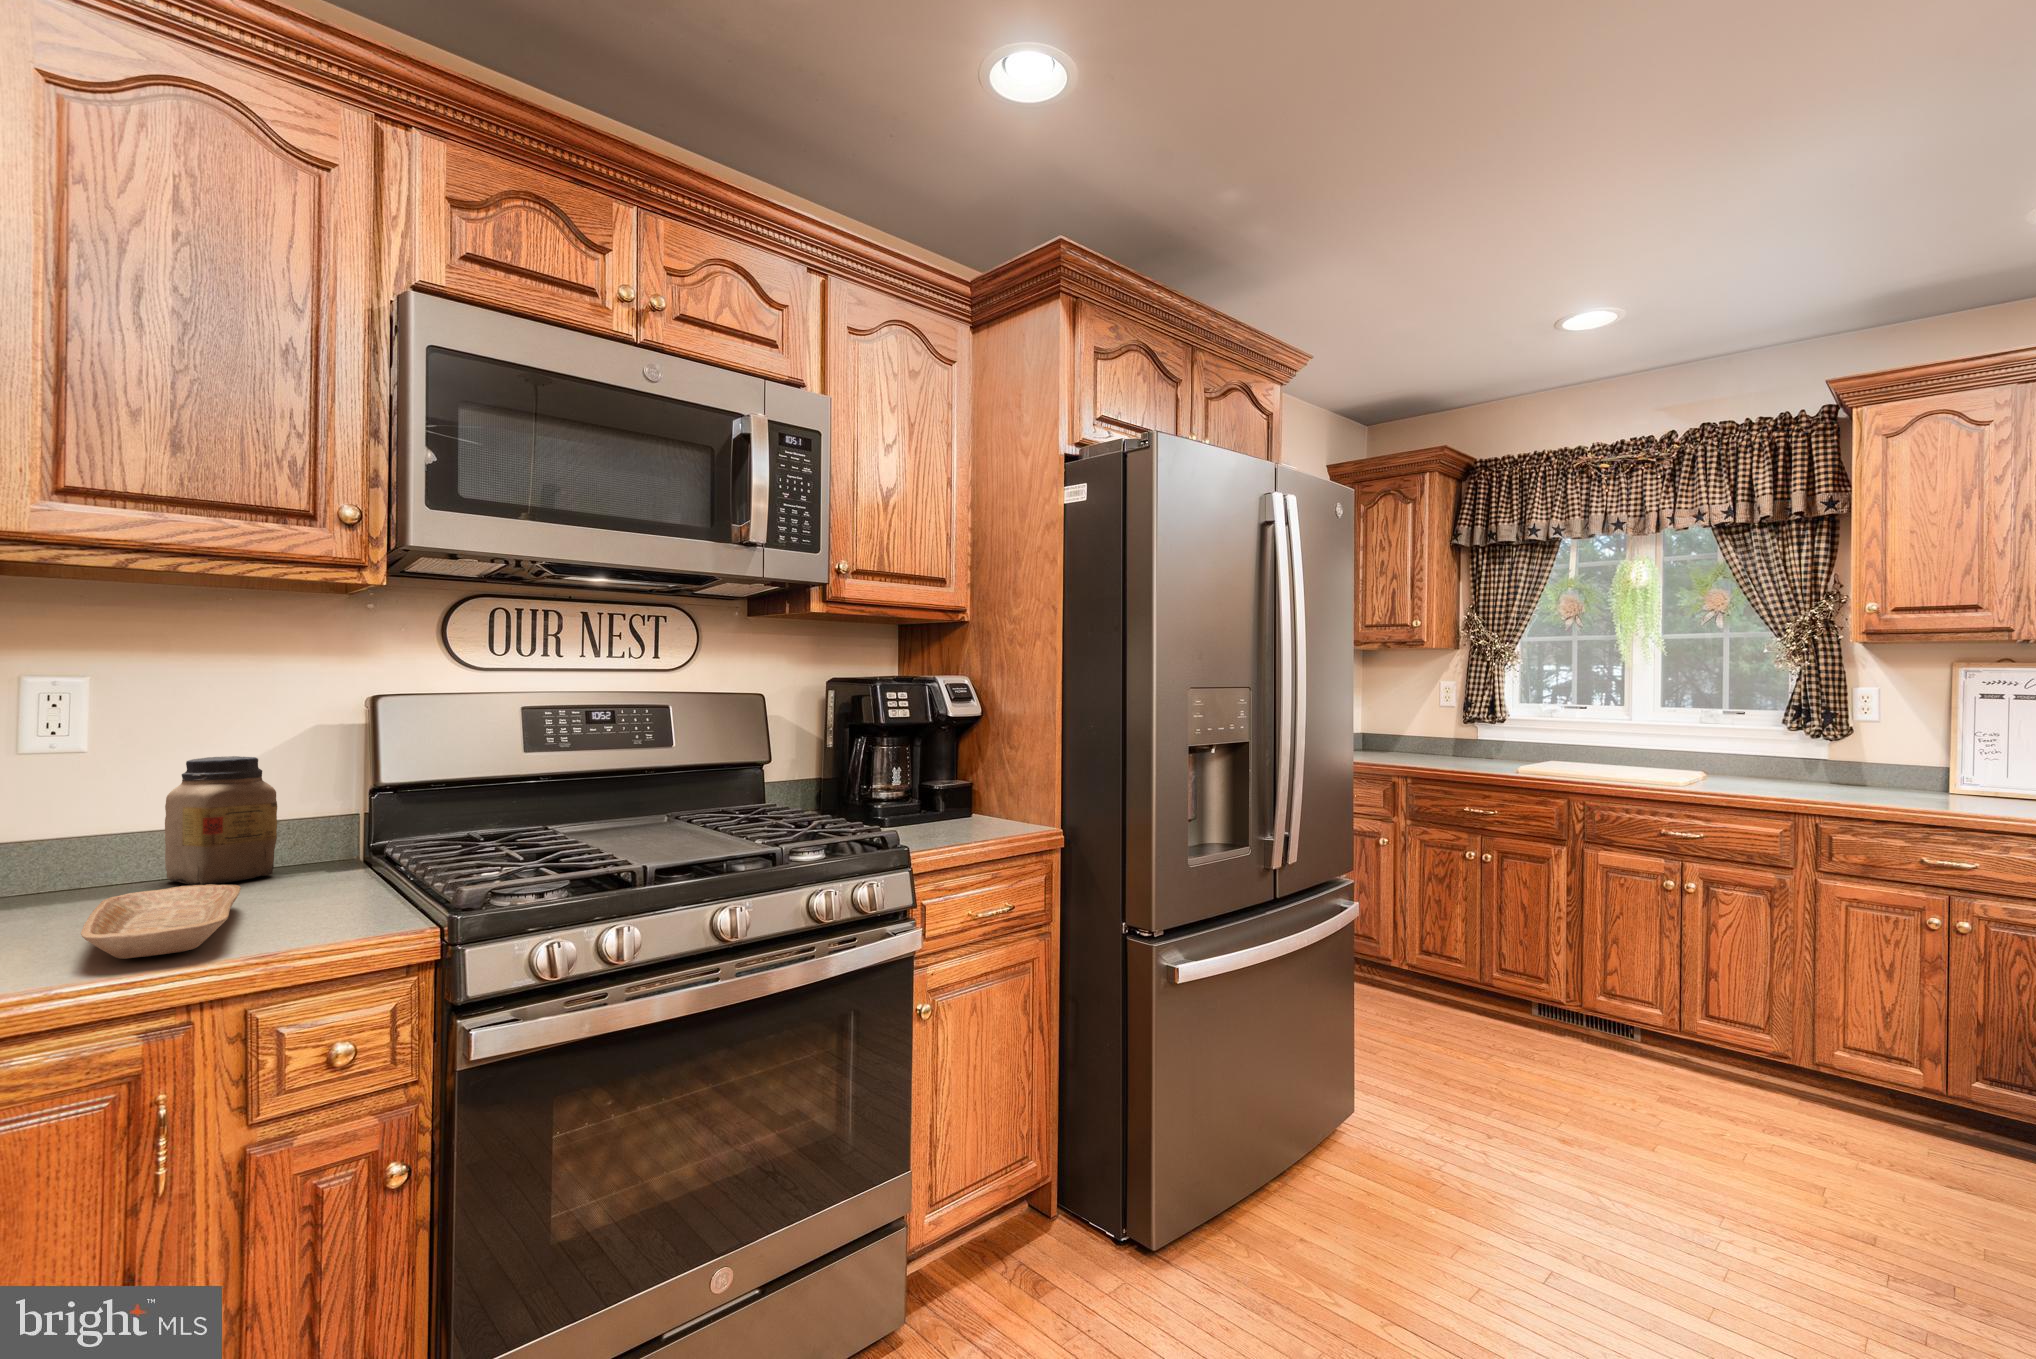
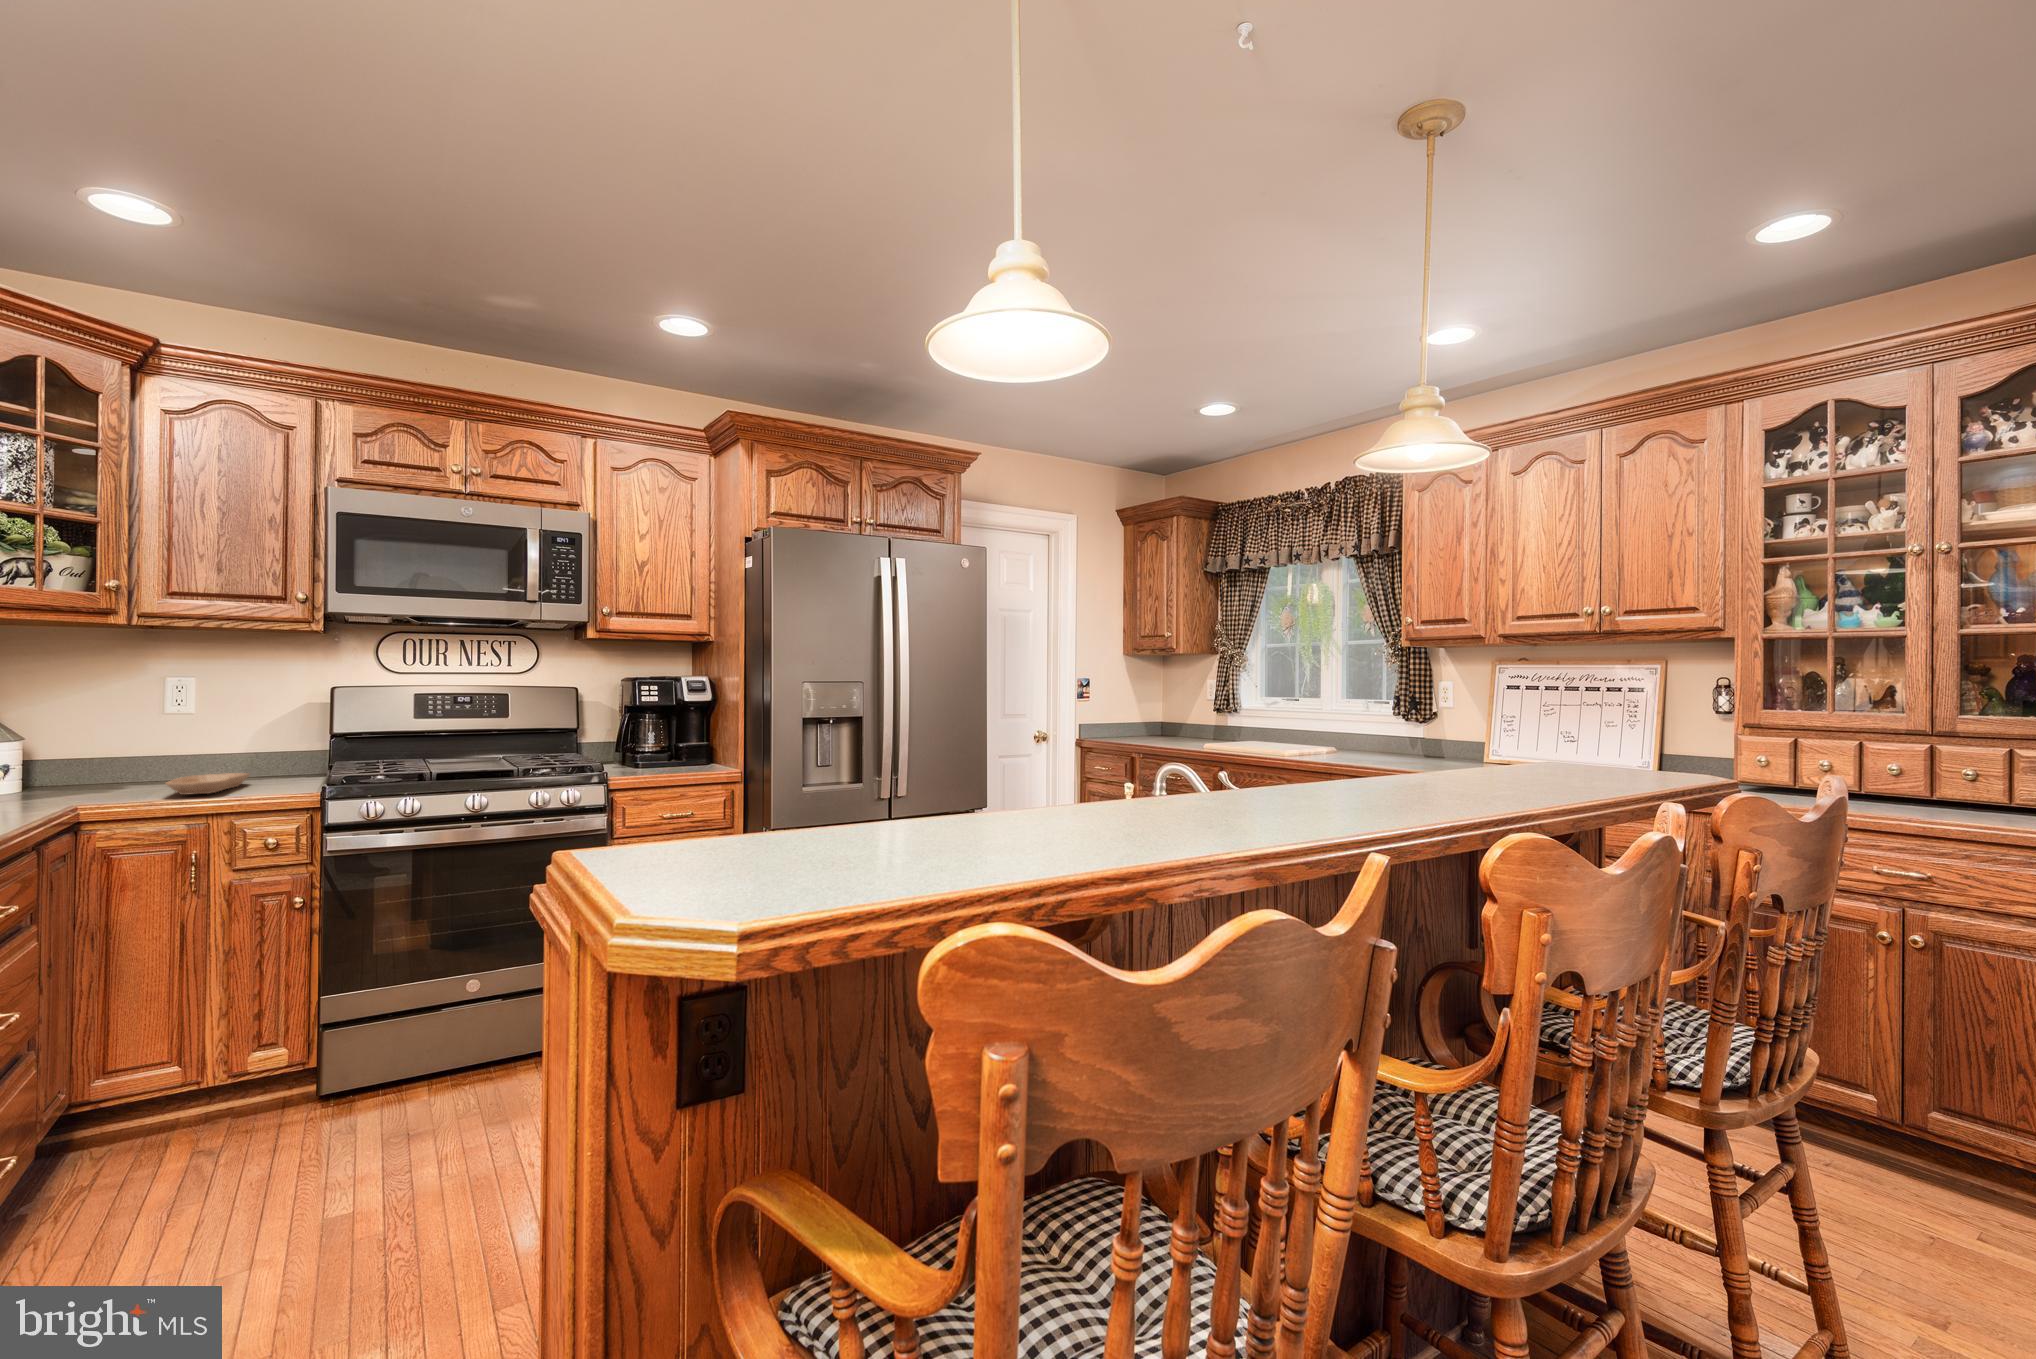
jar: present [165,756,277,885] -> none [233,716,285,777]

